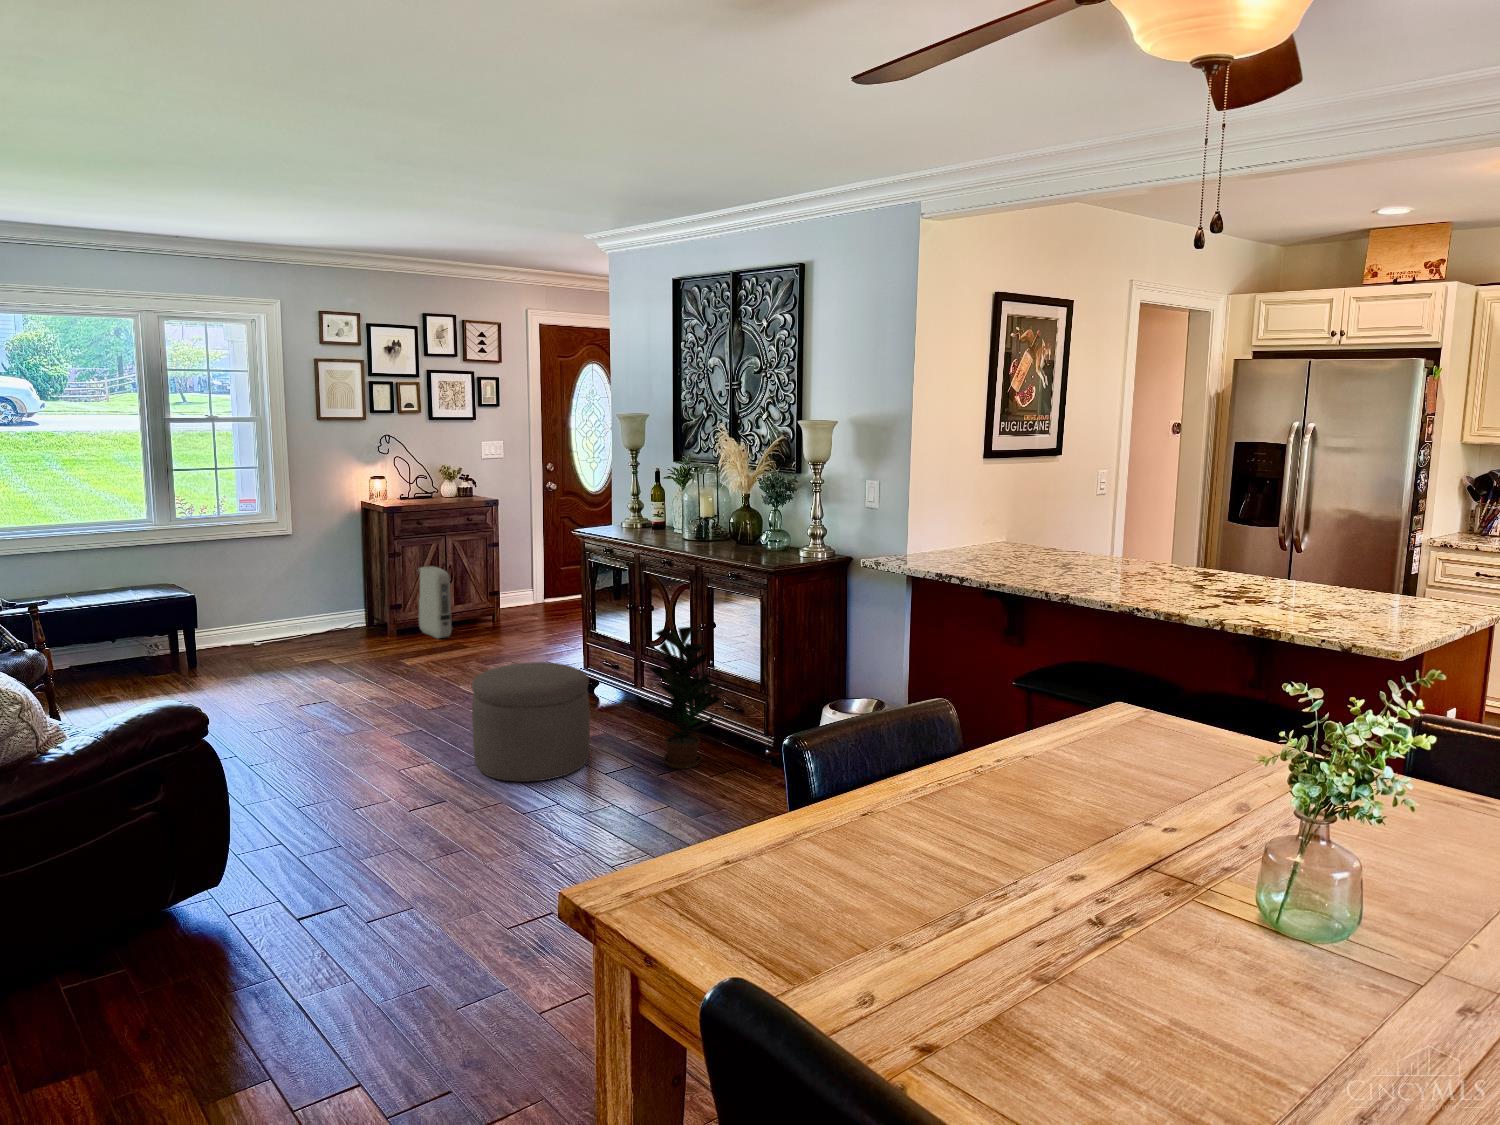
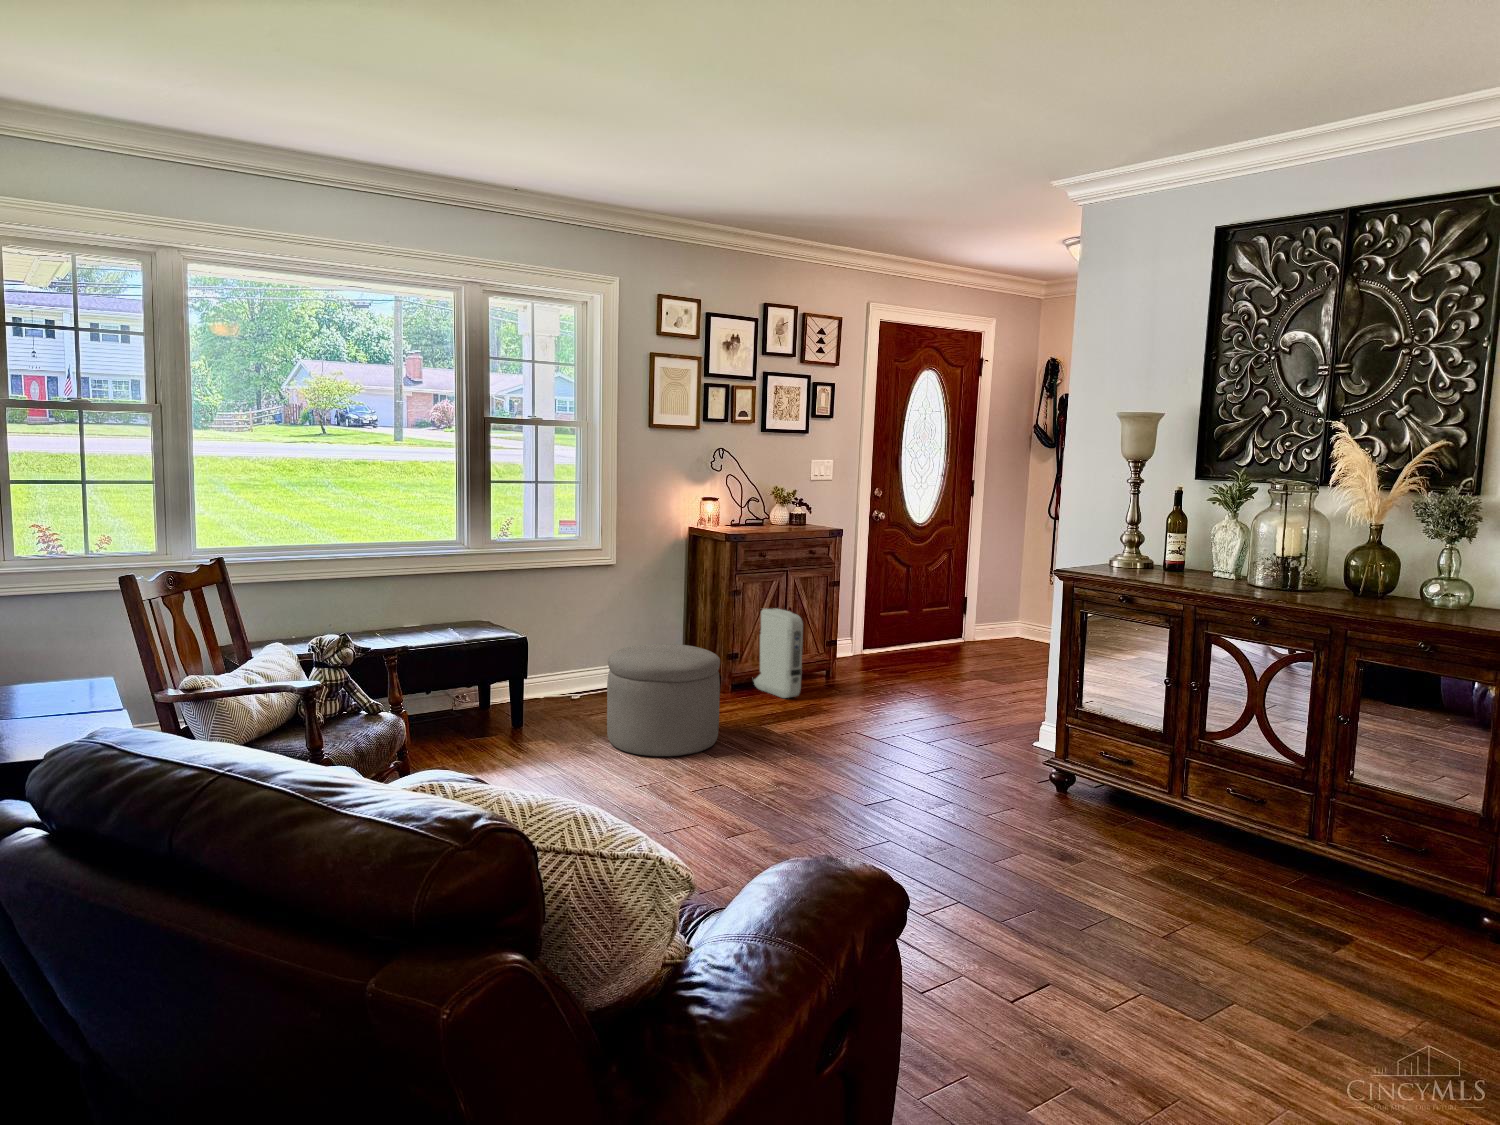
potted plant: present [640,627,723,769] -> none [1267,717,1414,935]
ottoman: present [472,662,590,782] -> present [607,644,720,756]

